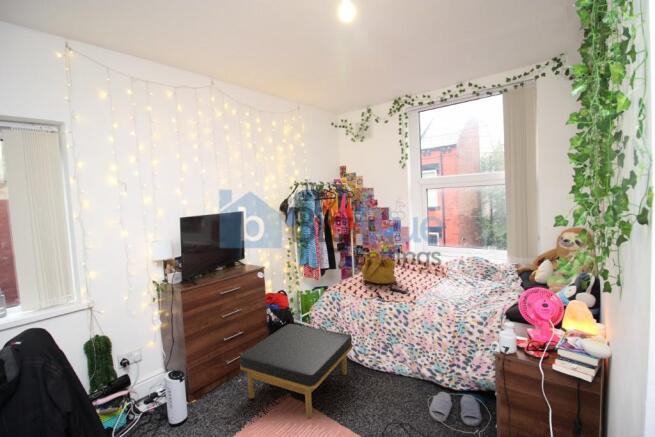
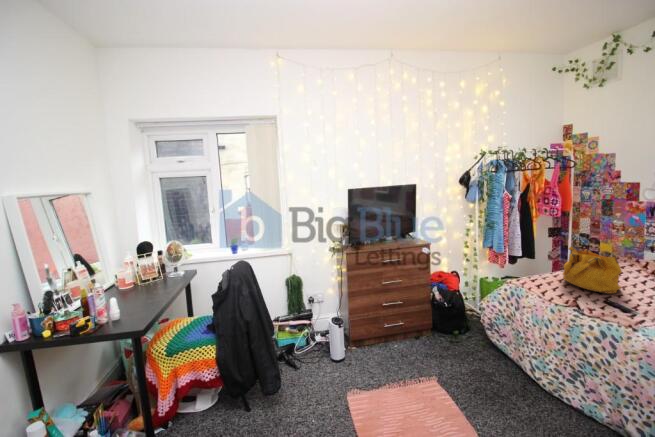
ottoman: present [240,324,352,419] -> none [390,308,523,411]

